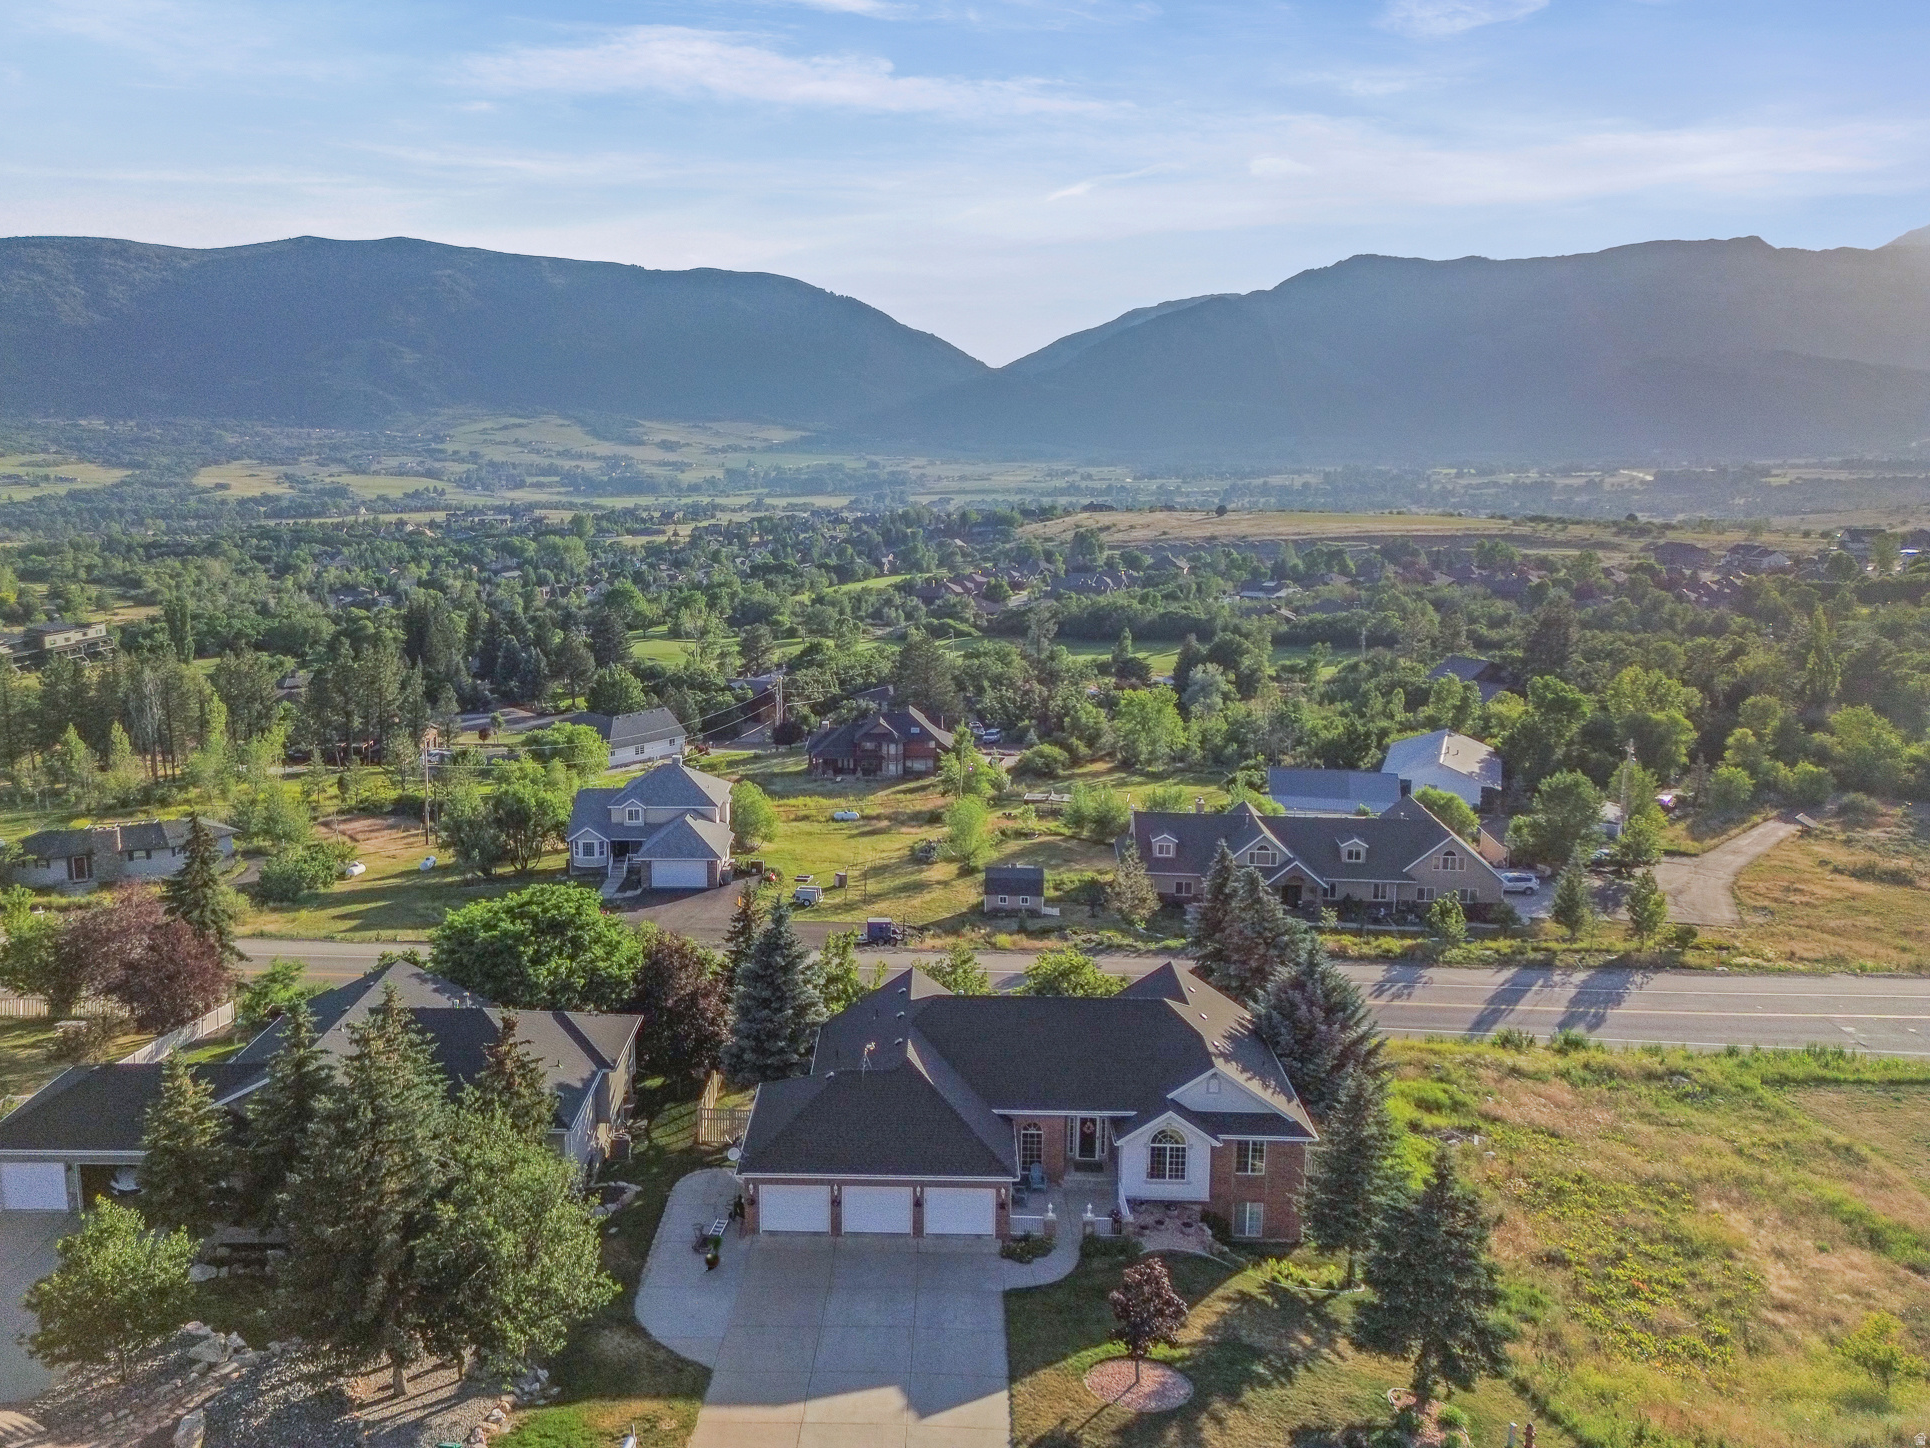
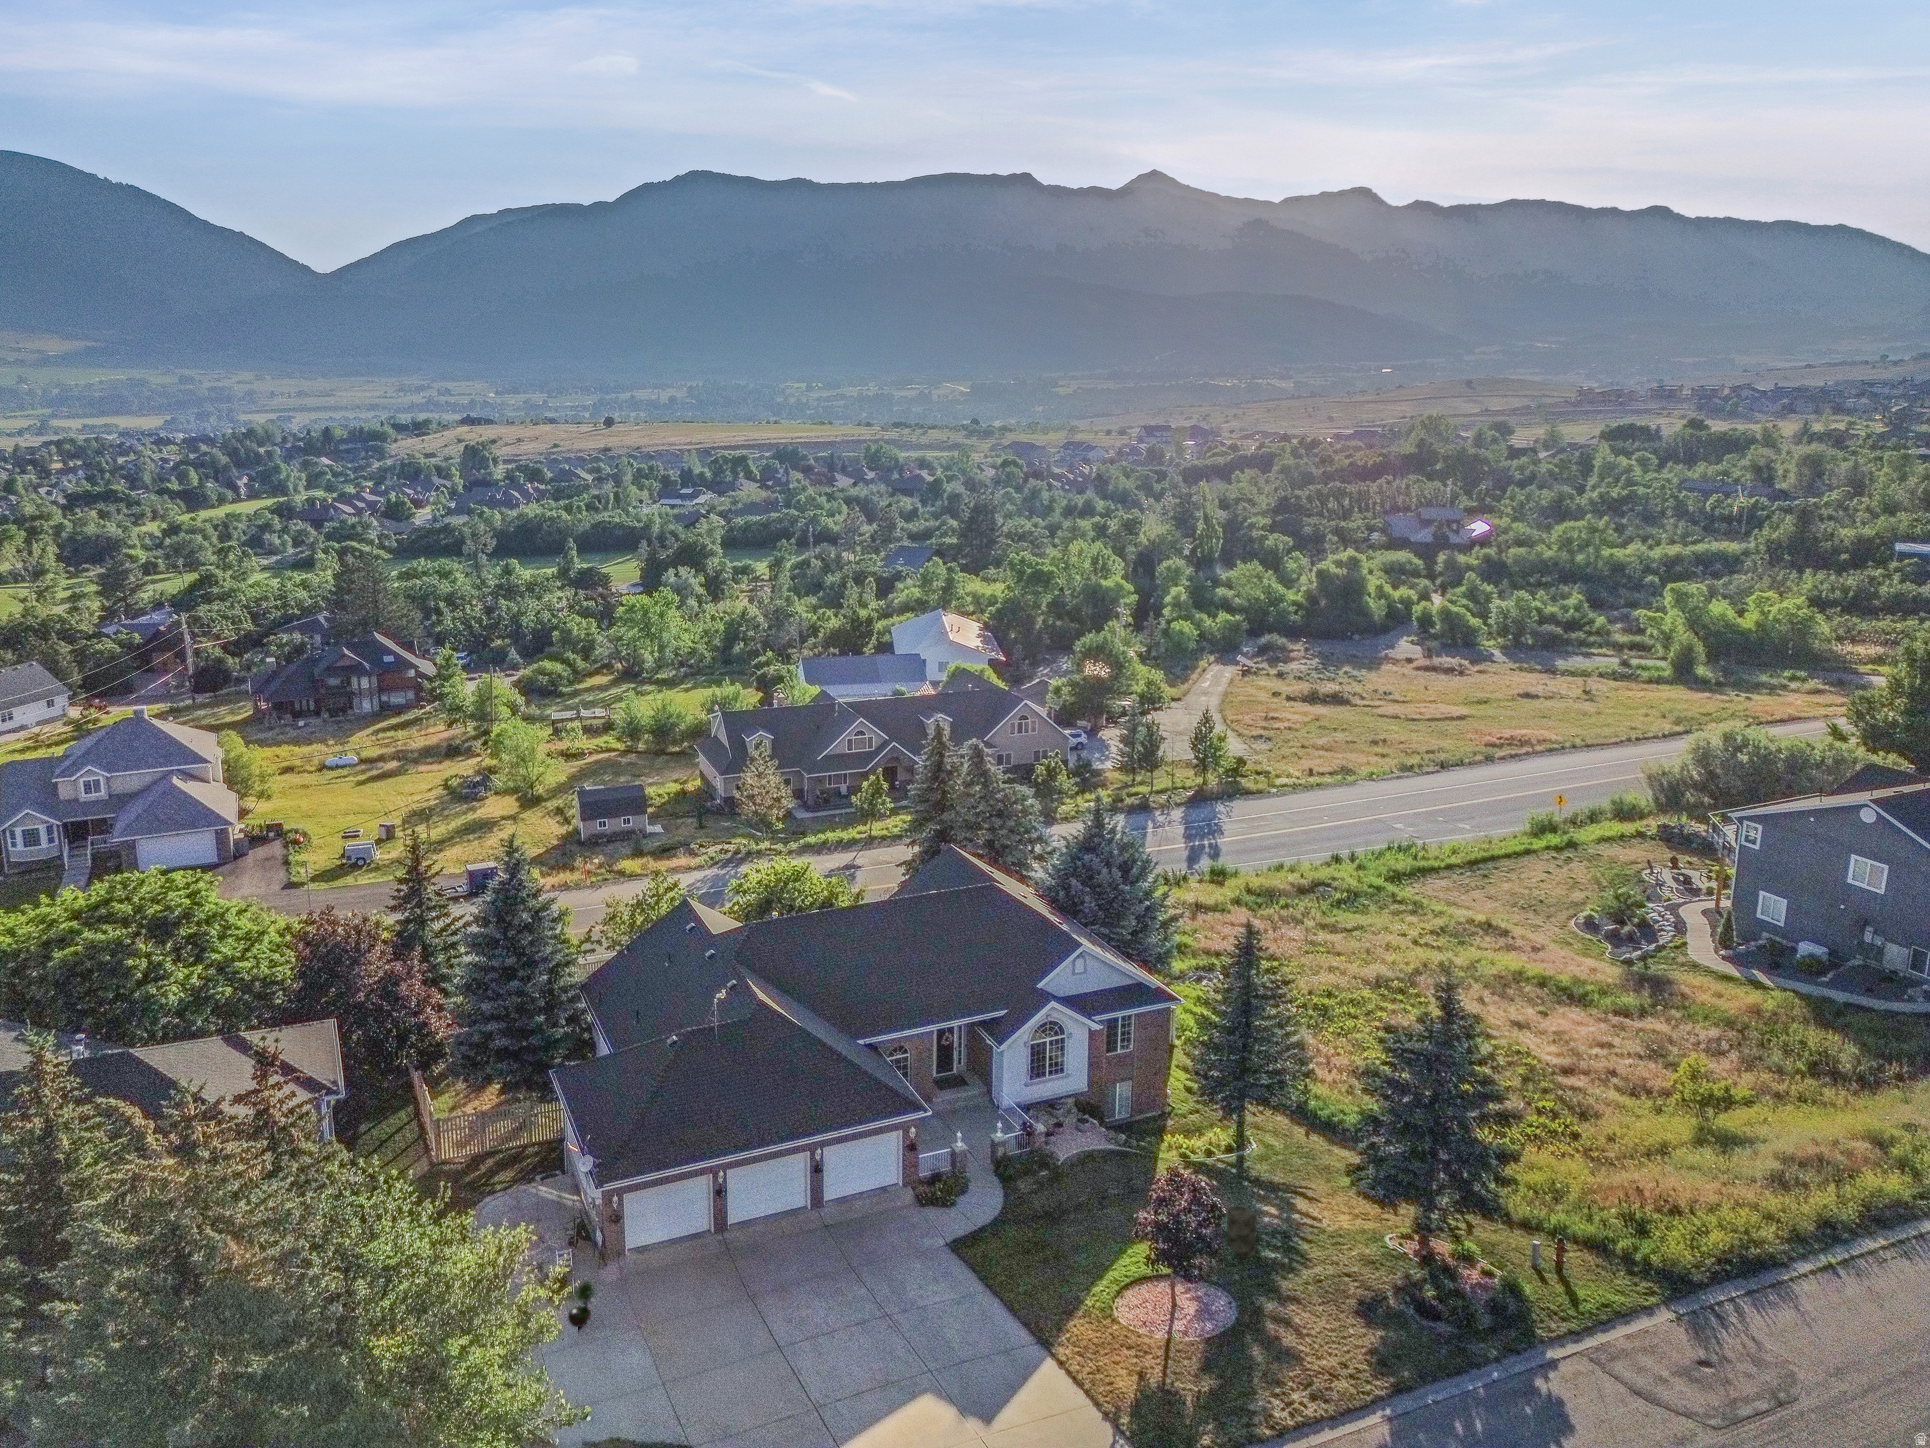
trash can: none [1222,1321,1249,1369] -> present [1227,1206,1257,1259]

